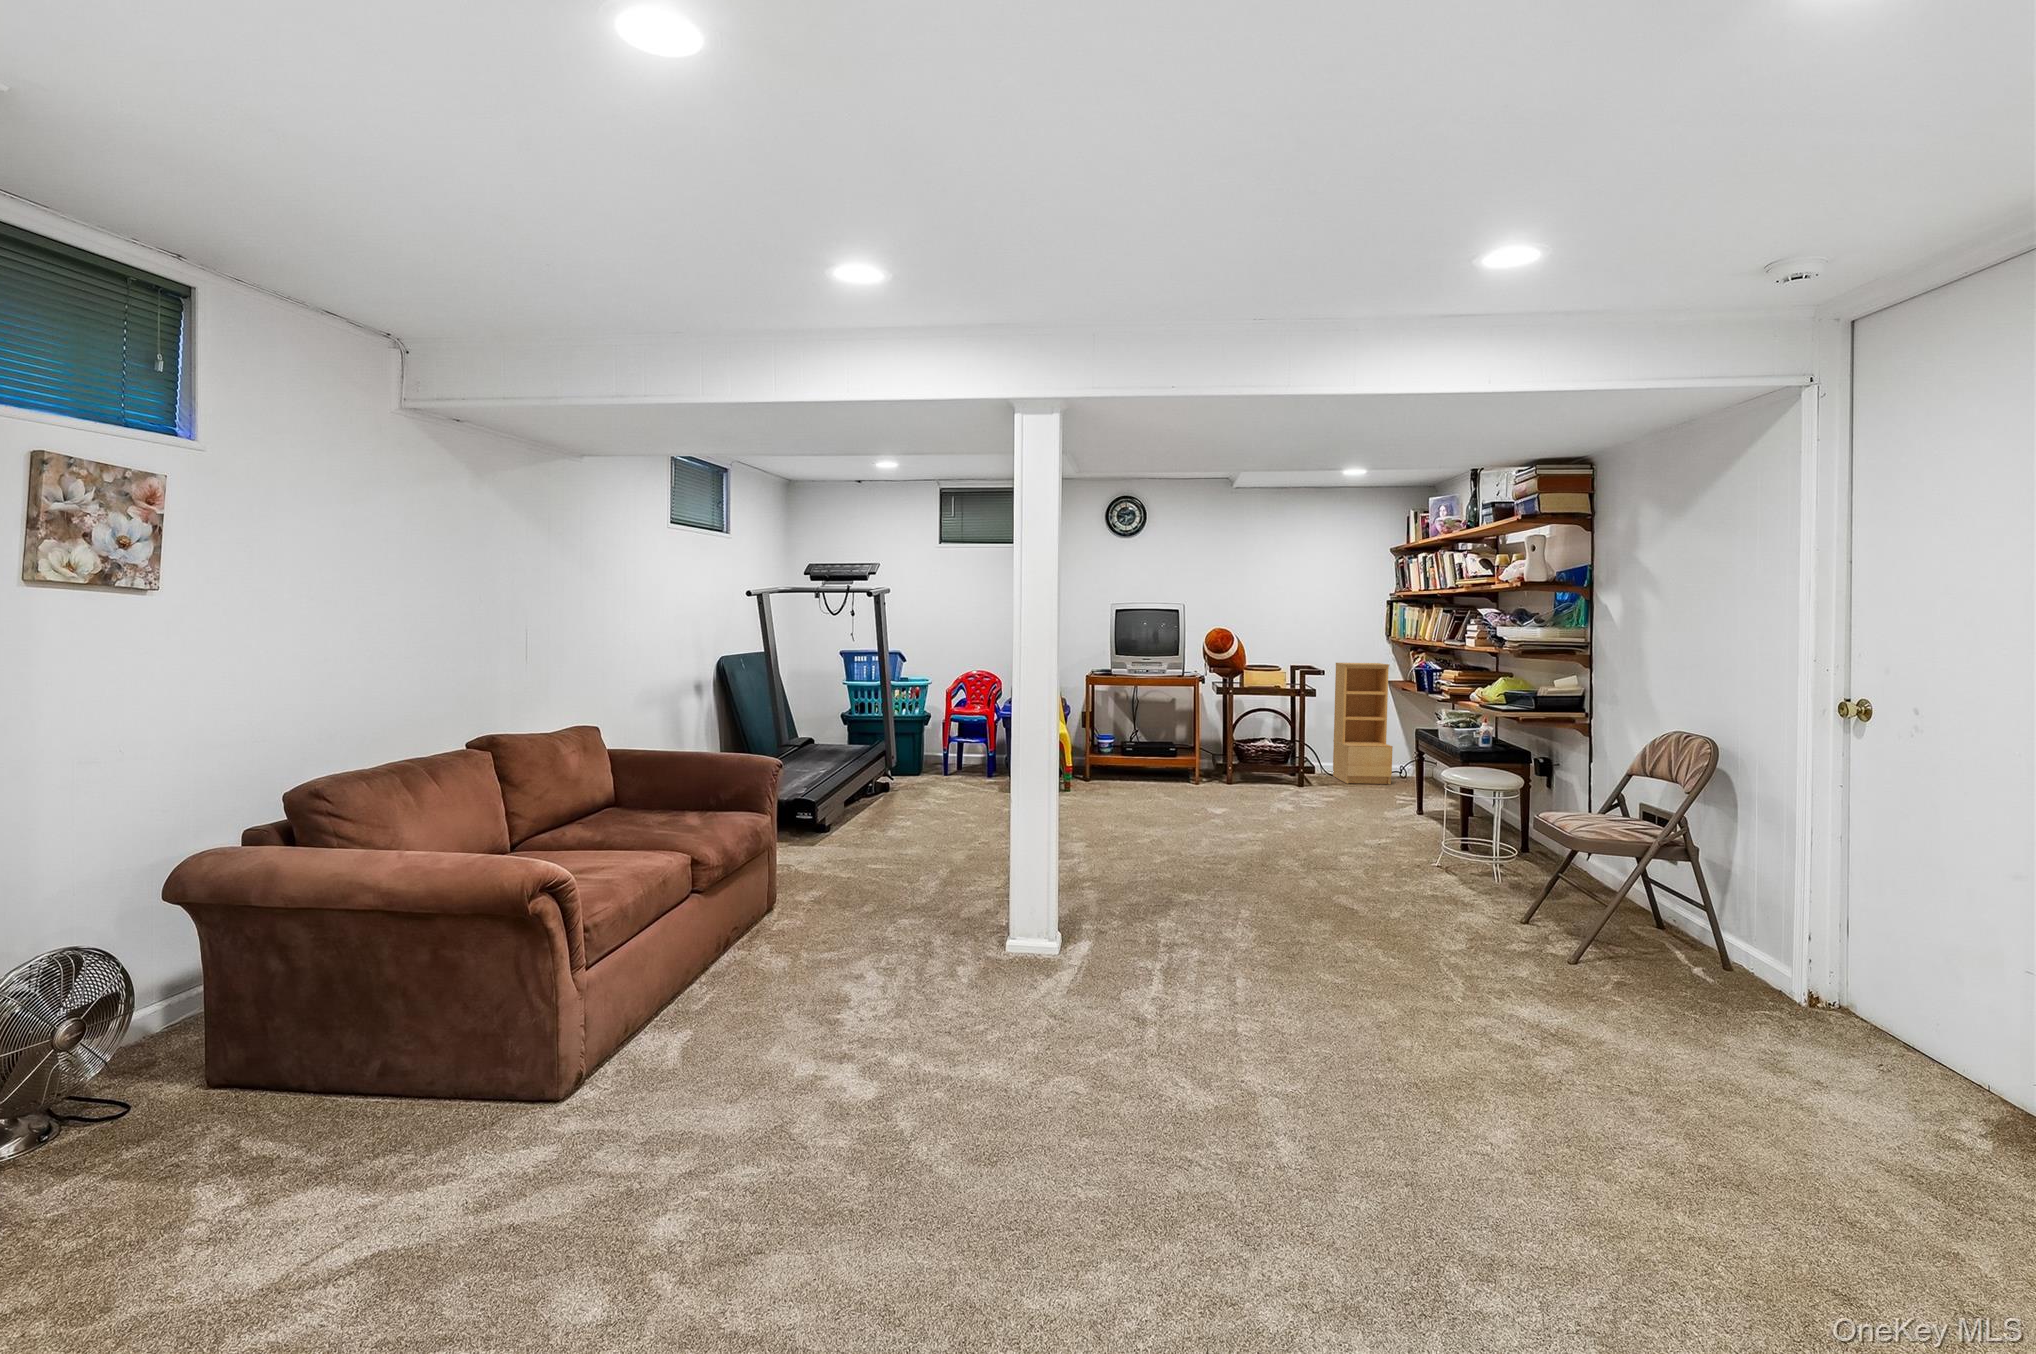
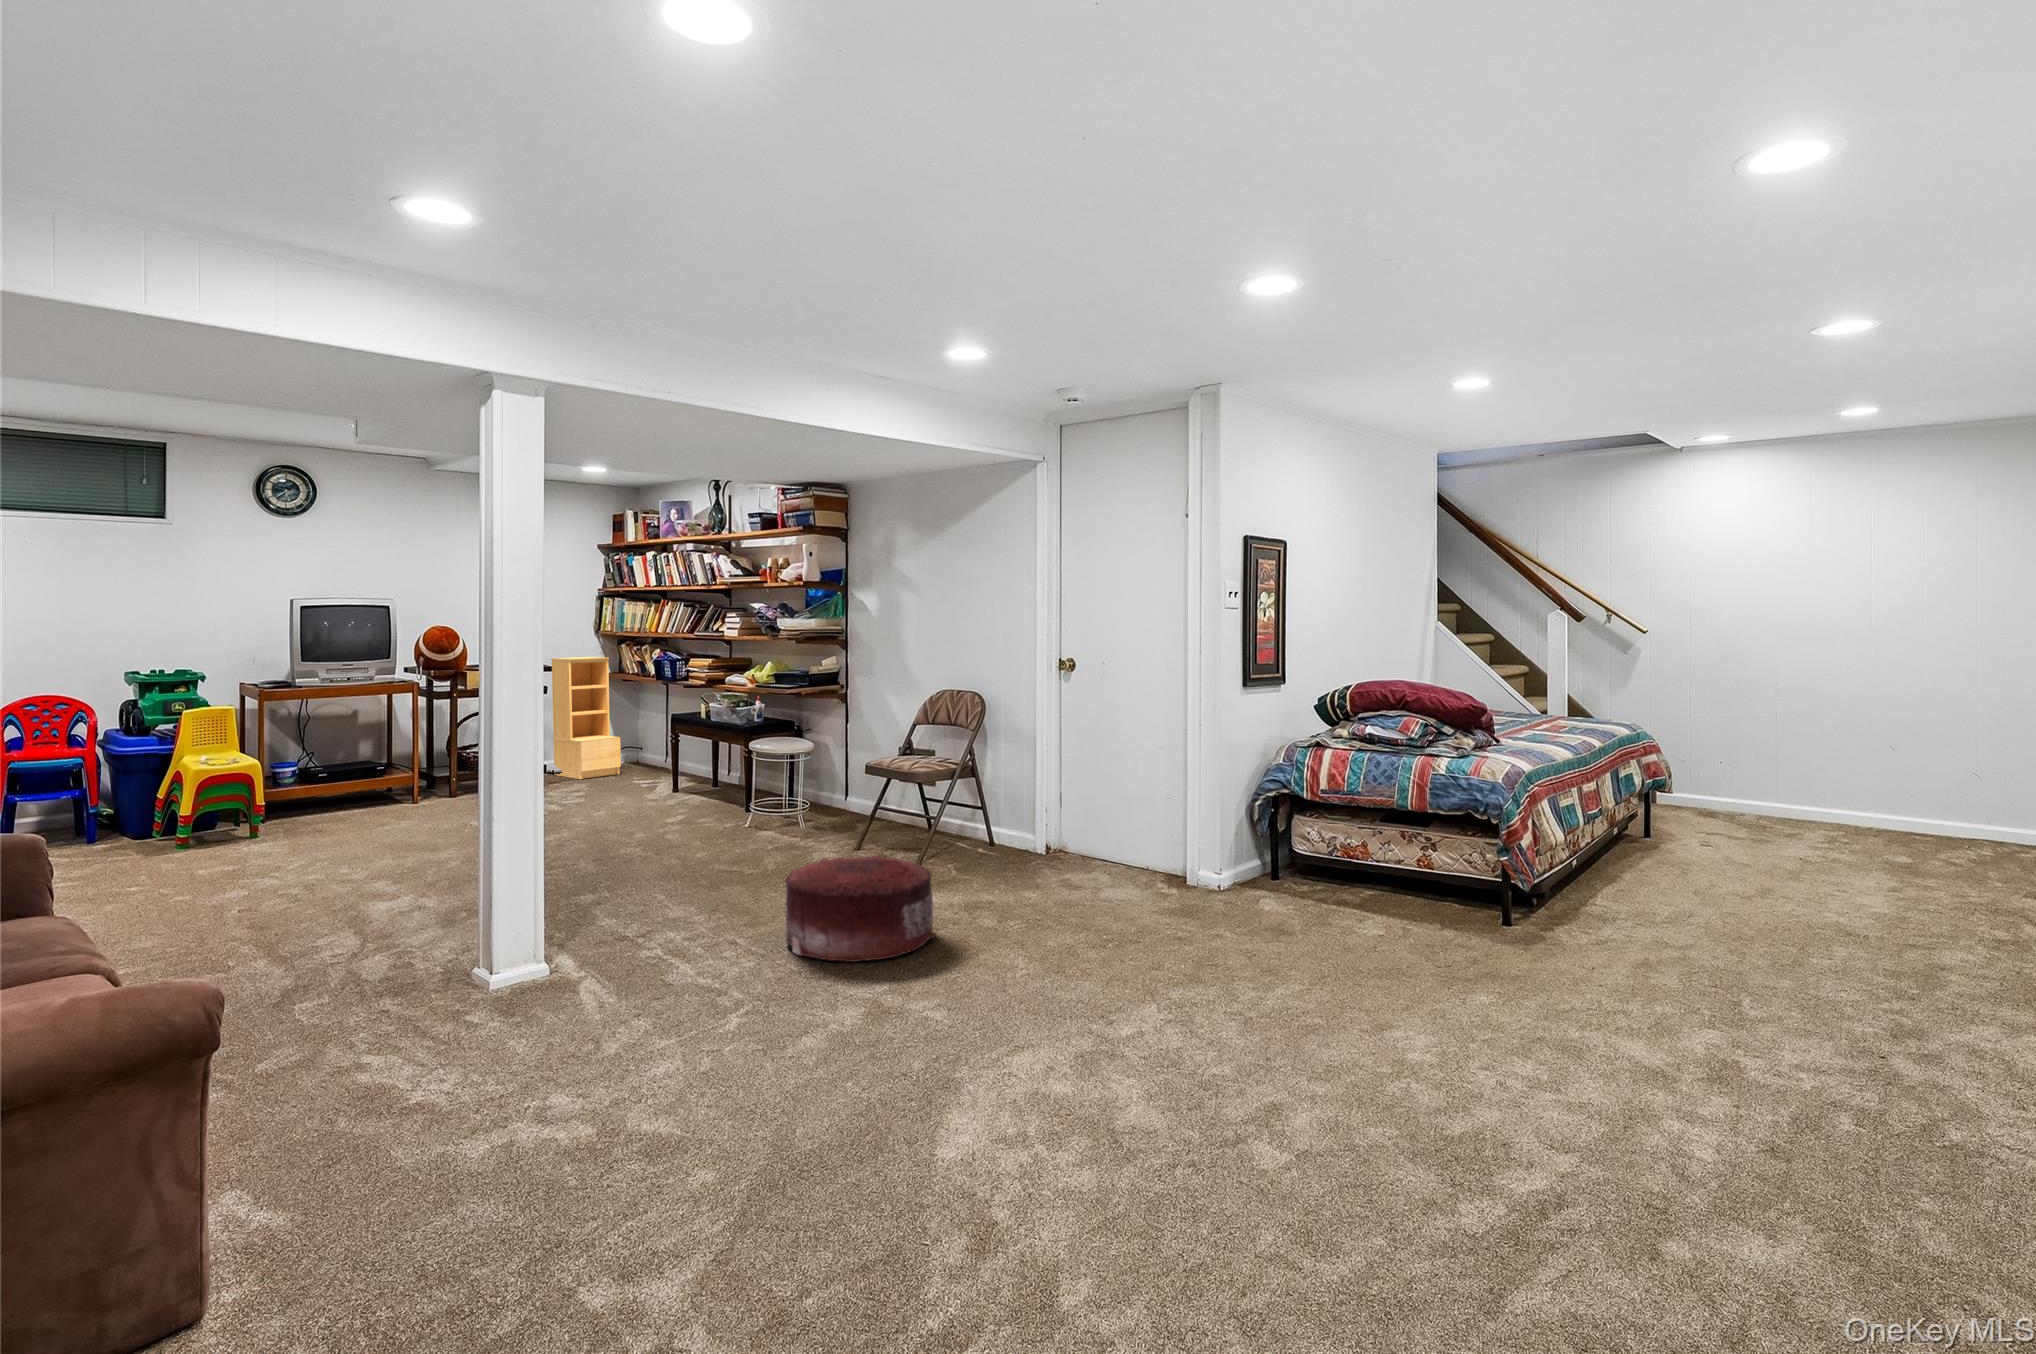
pouf: none [1187,924,1391,1090] -> present [786,856,936,962]

